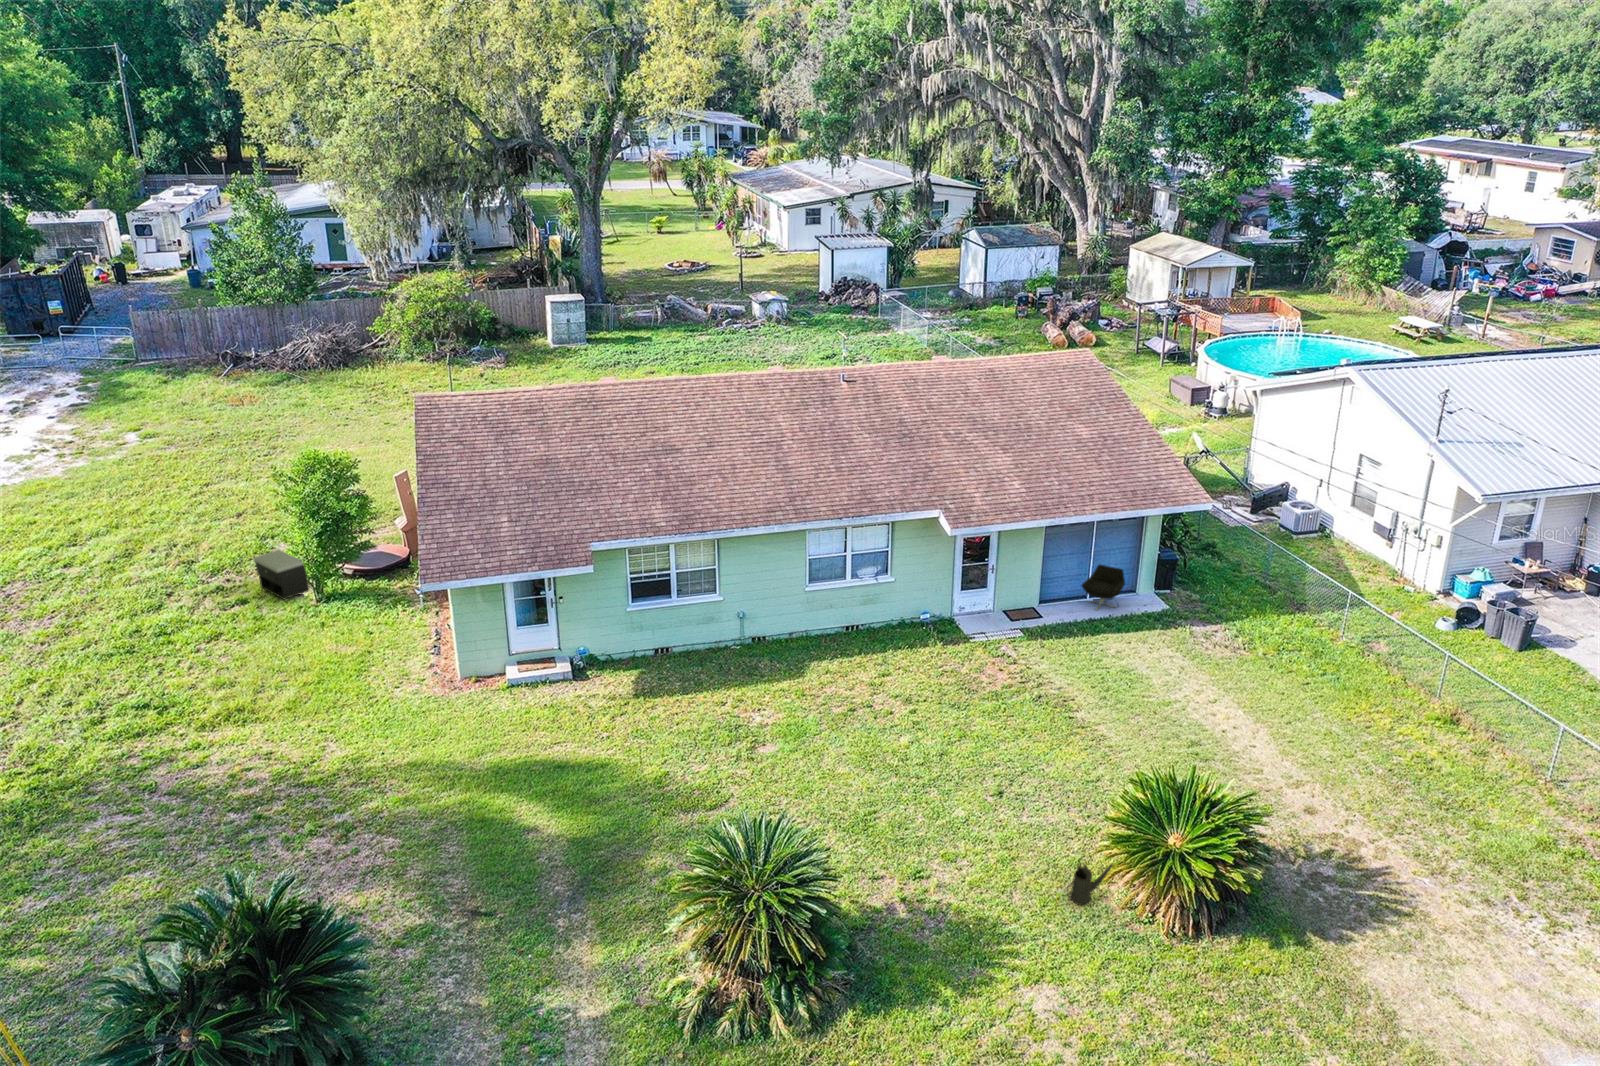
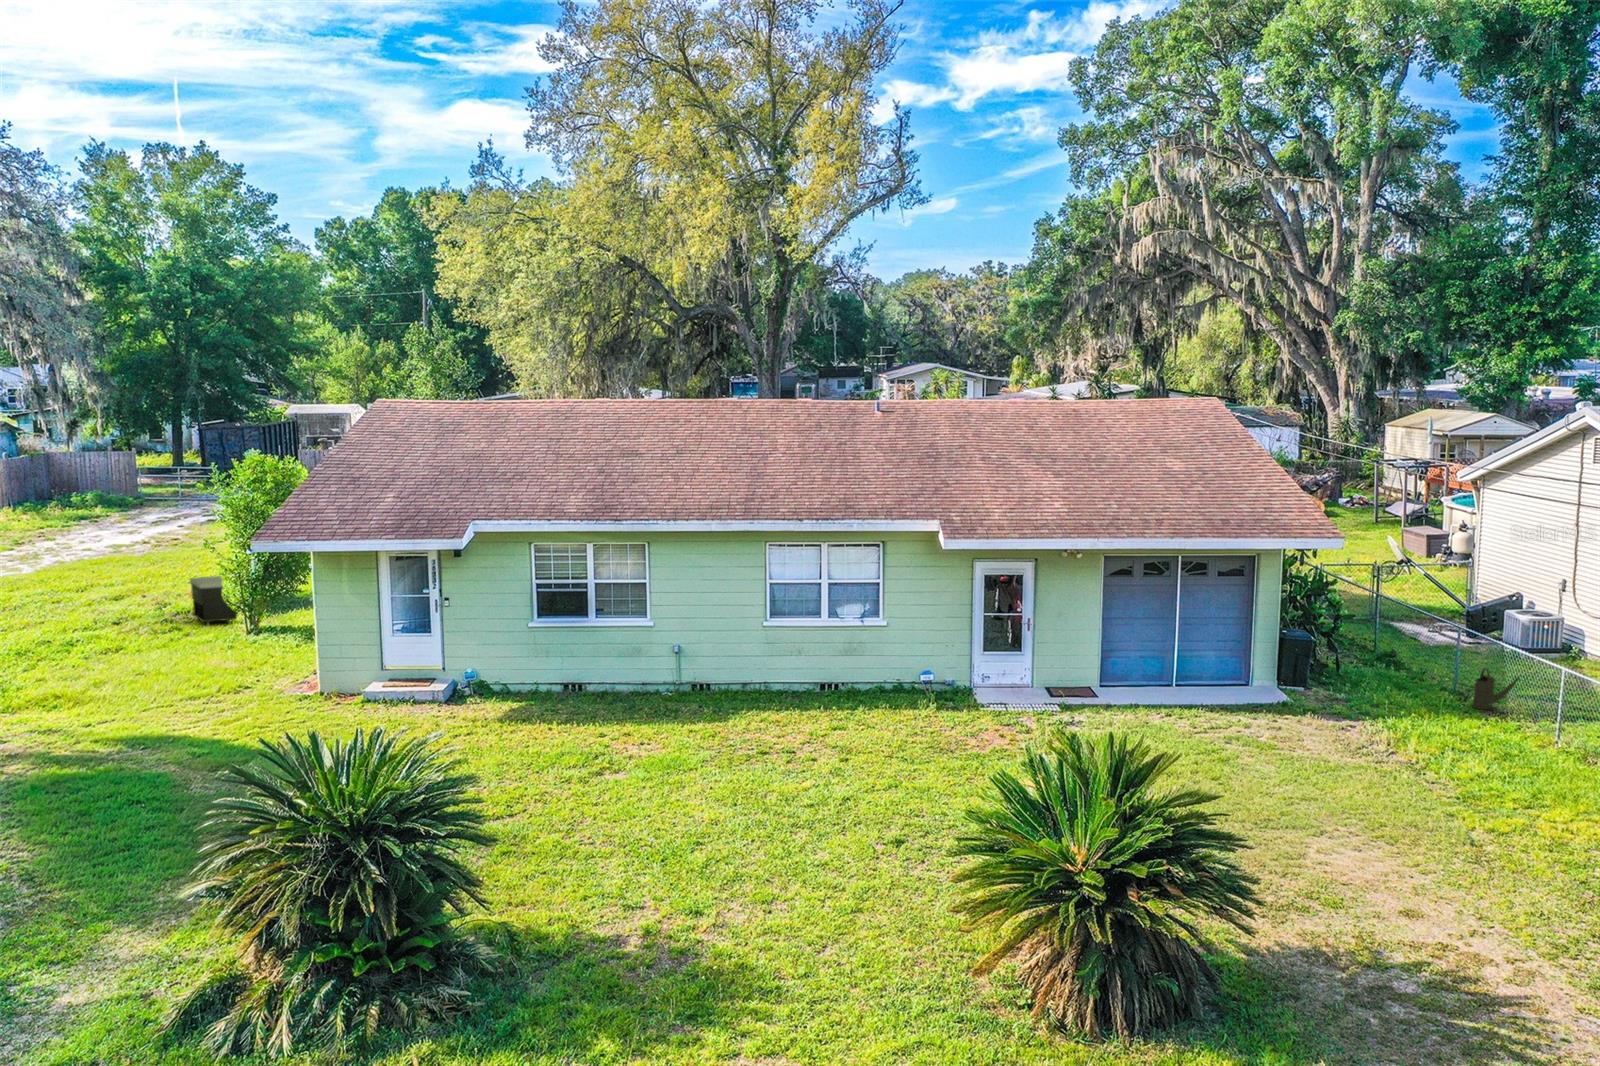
lounge chair: present [1082,565,1125,610] -> none [1155,635,1222,691]
watering can: present [1067,864,1113,905] -> present [1467,669,1520,710]

